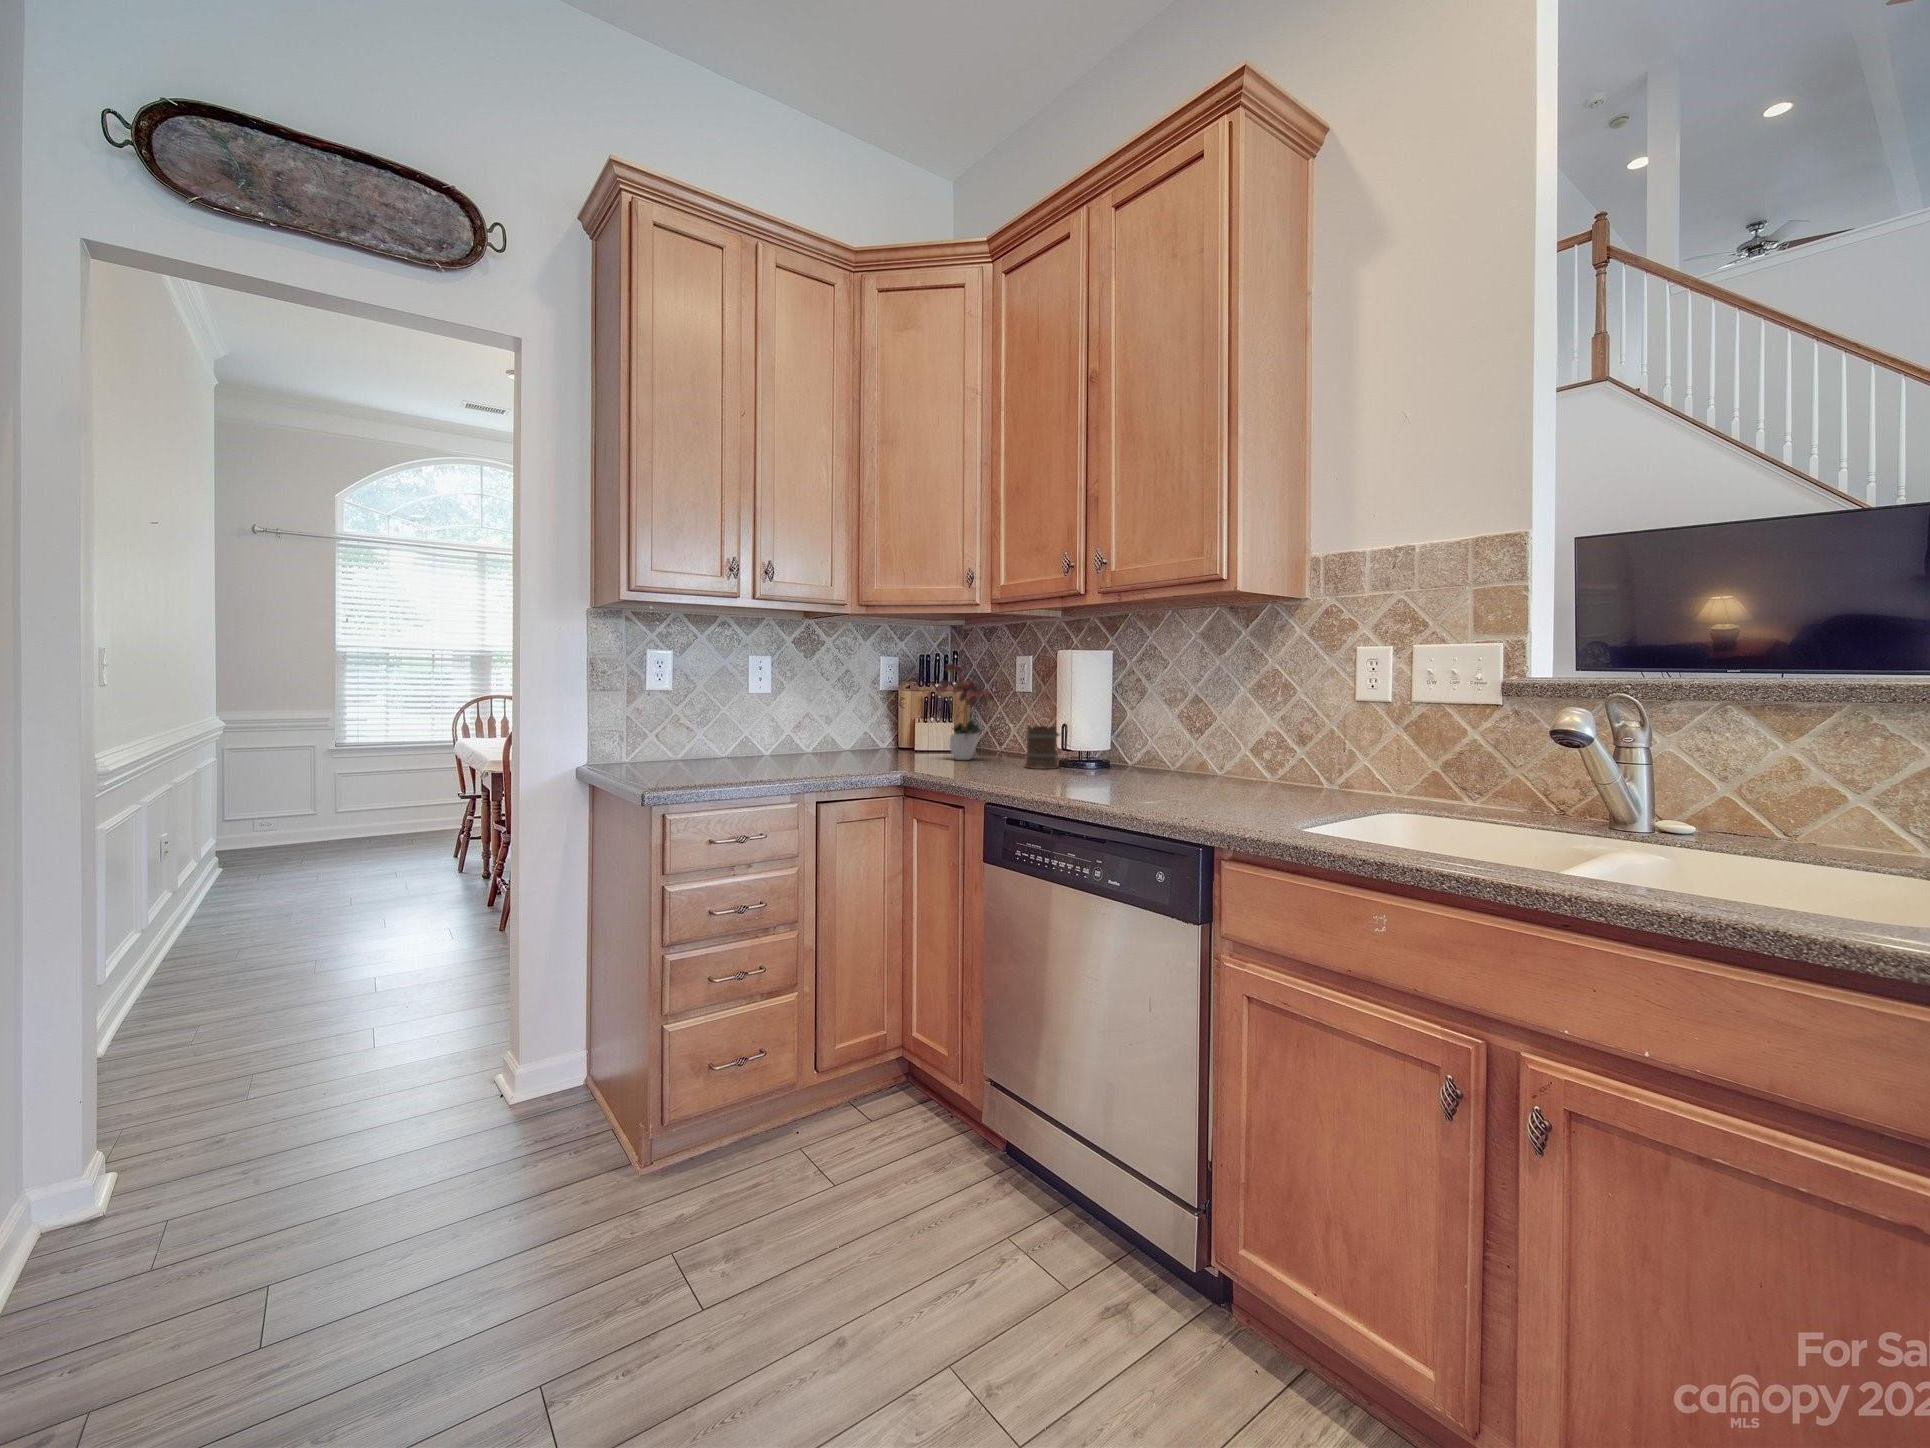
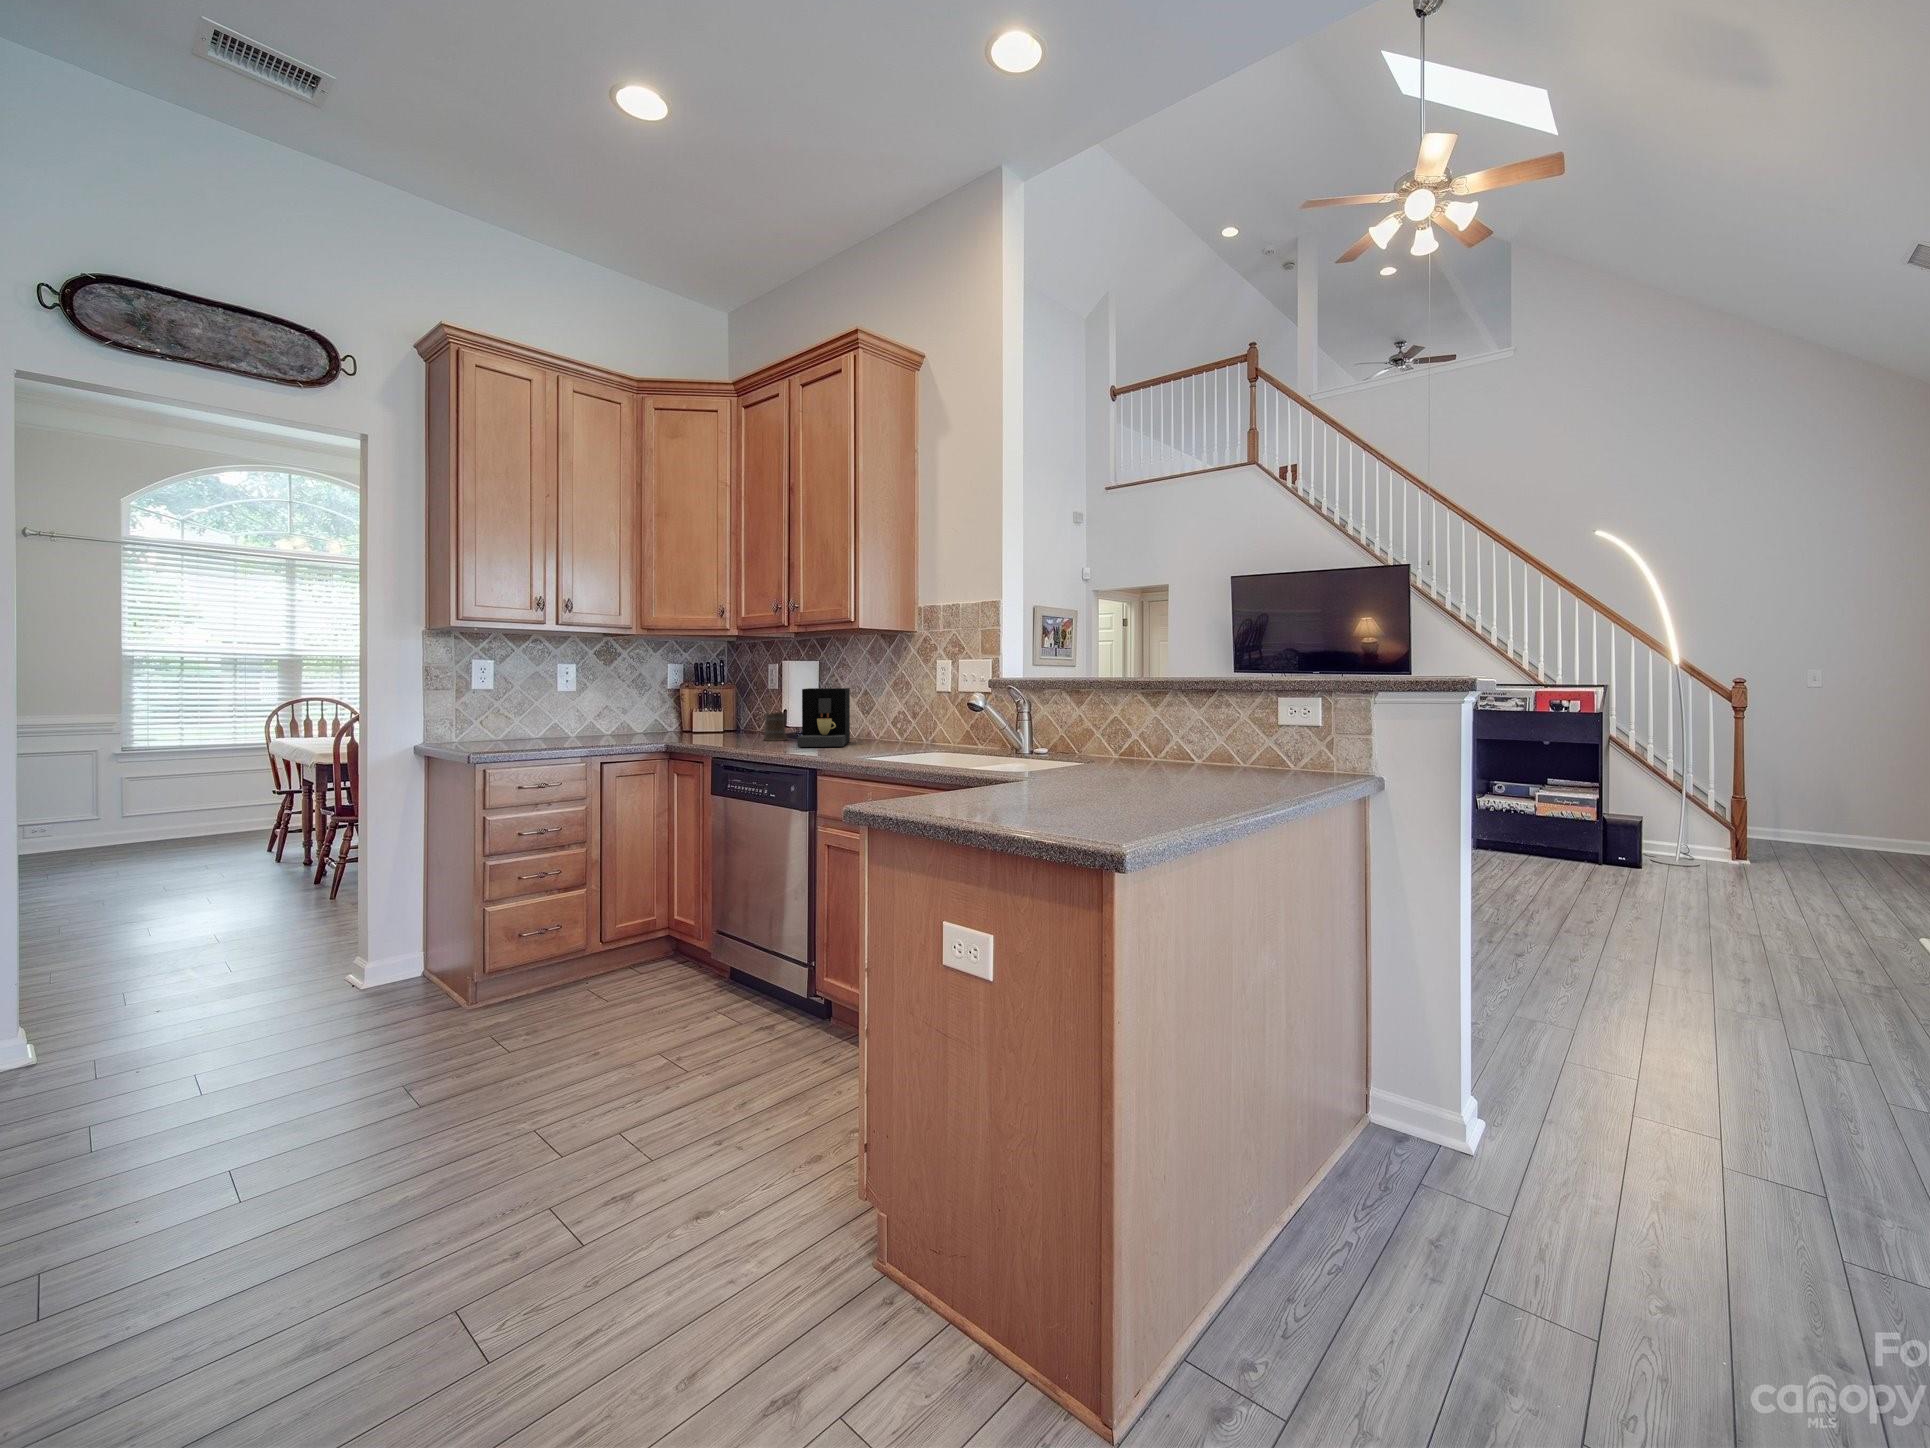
flower arrangement: present [936,663,994,760] -> none [704,666,752,738]
coffee maker: none [1104,692,1190,789] -> present [797,688,850,747]

